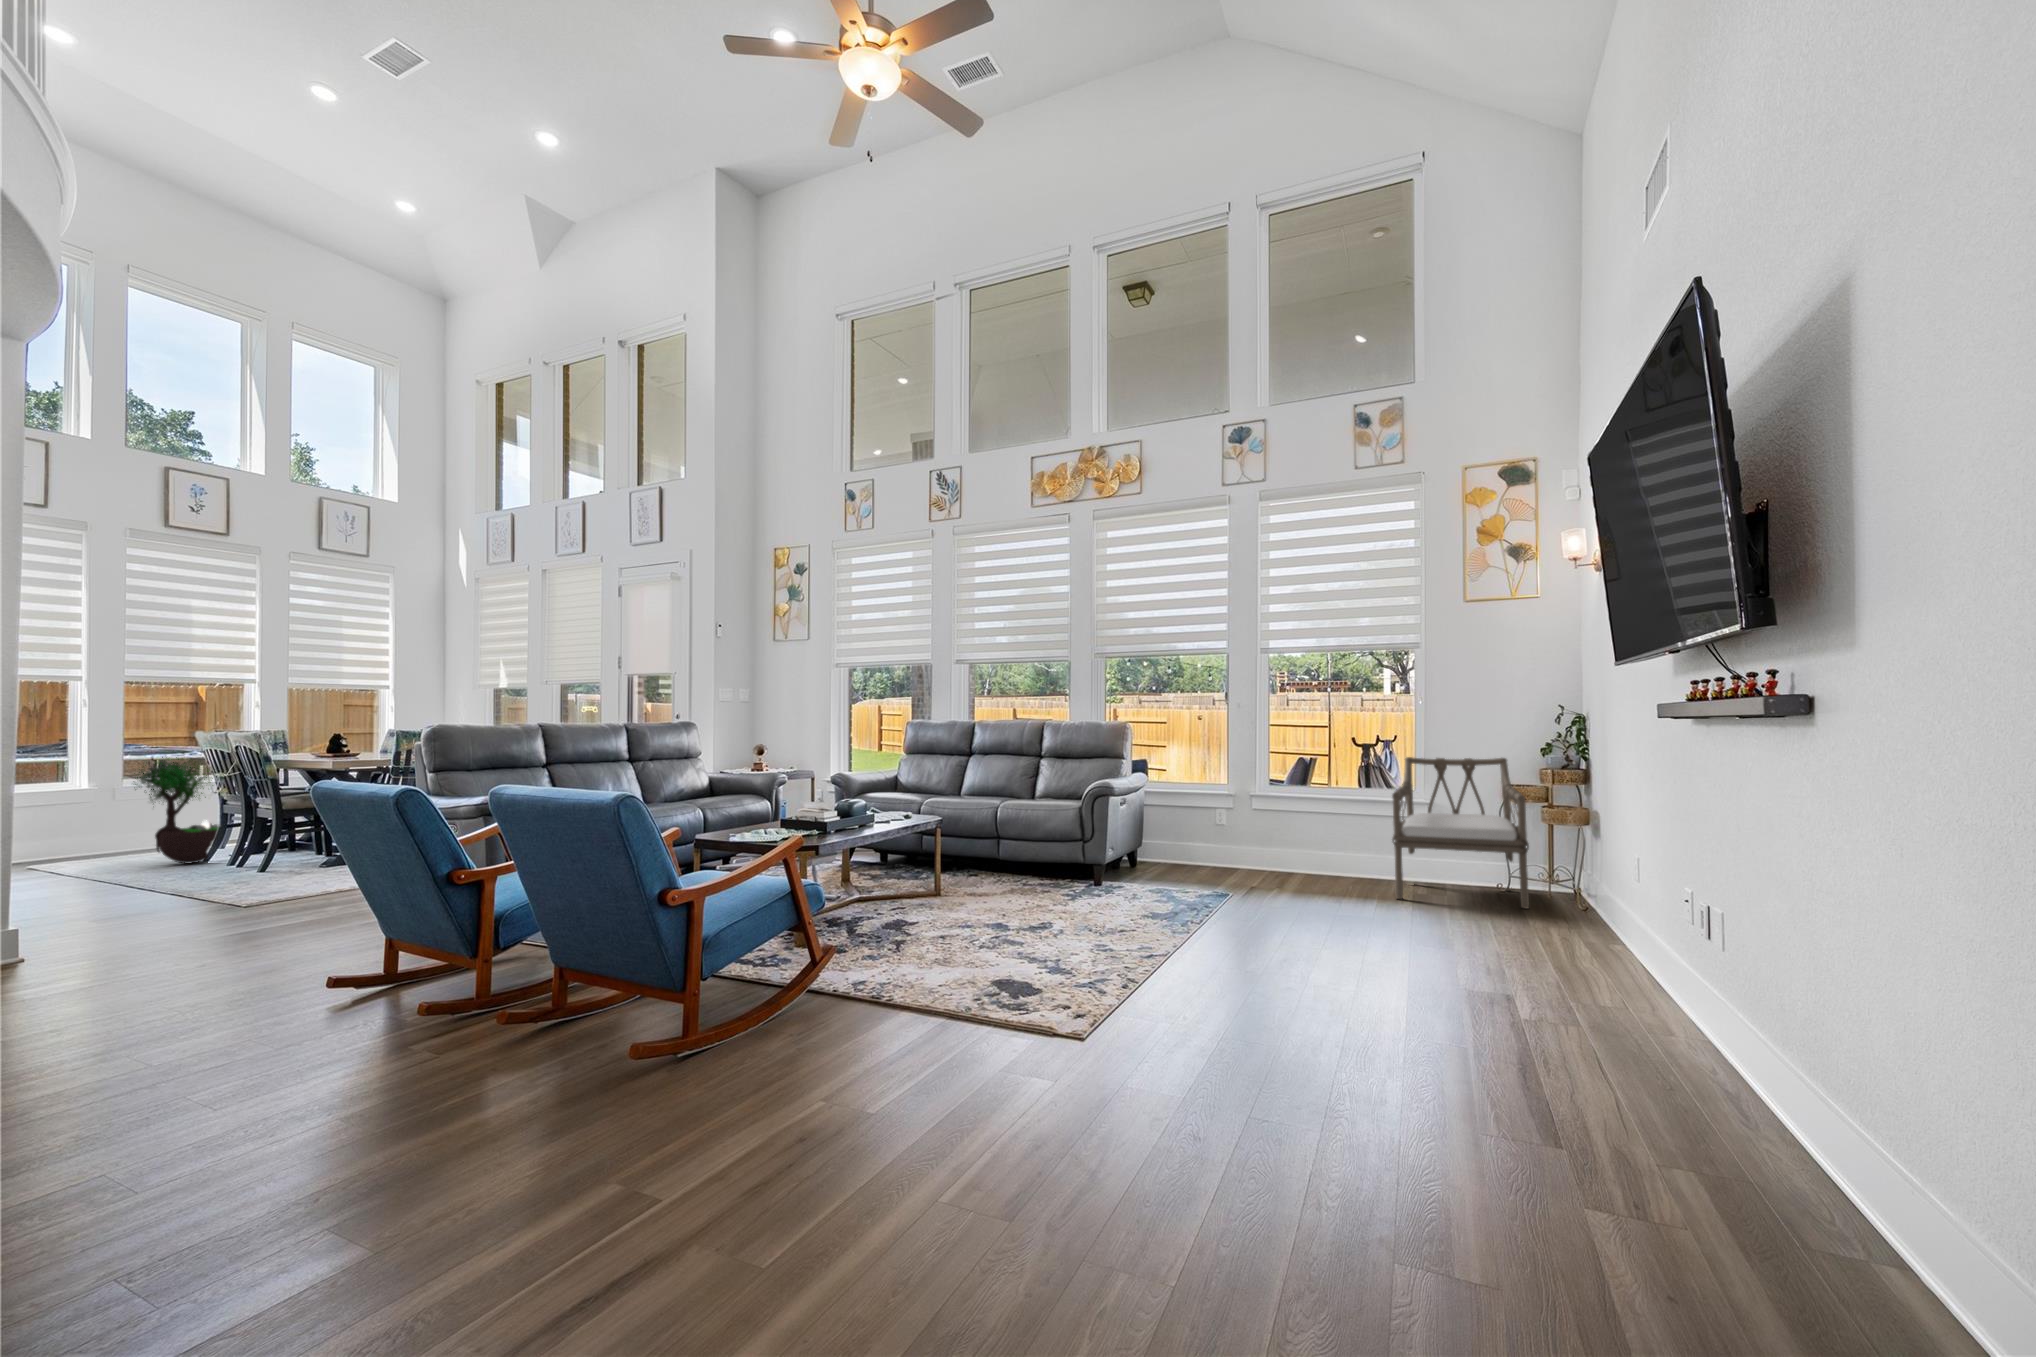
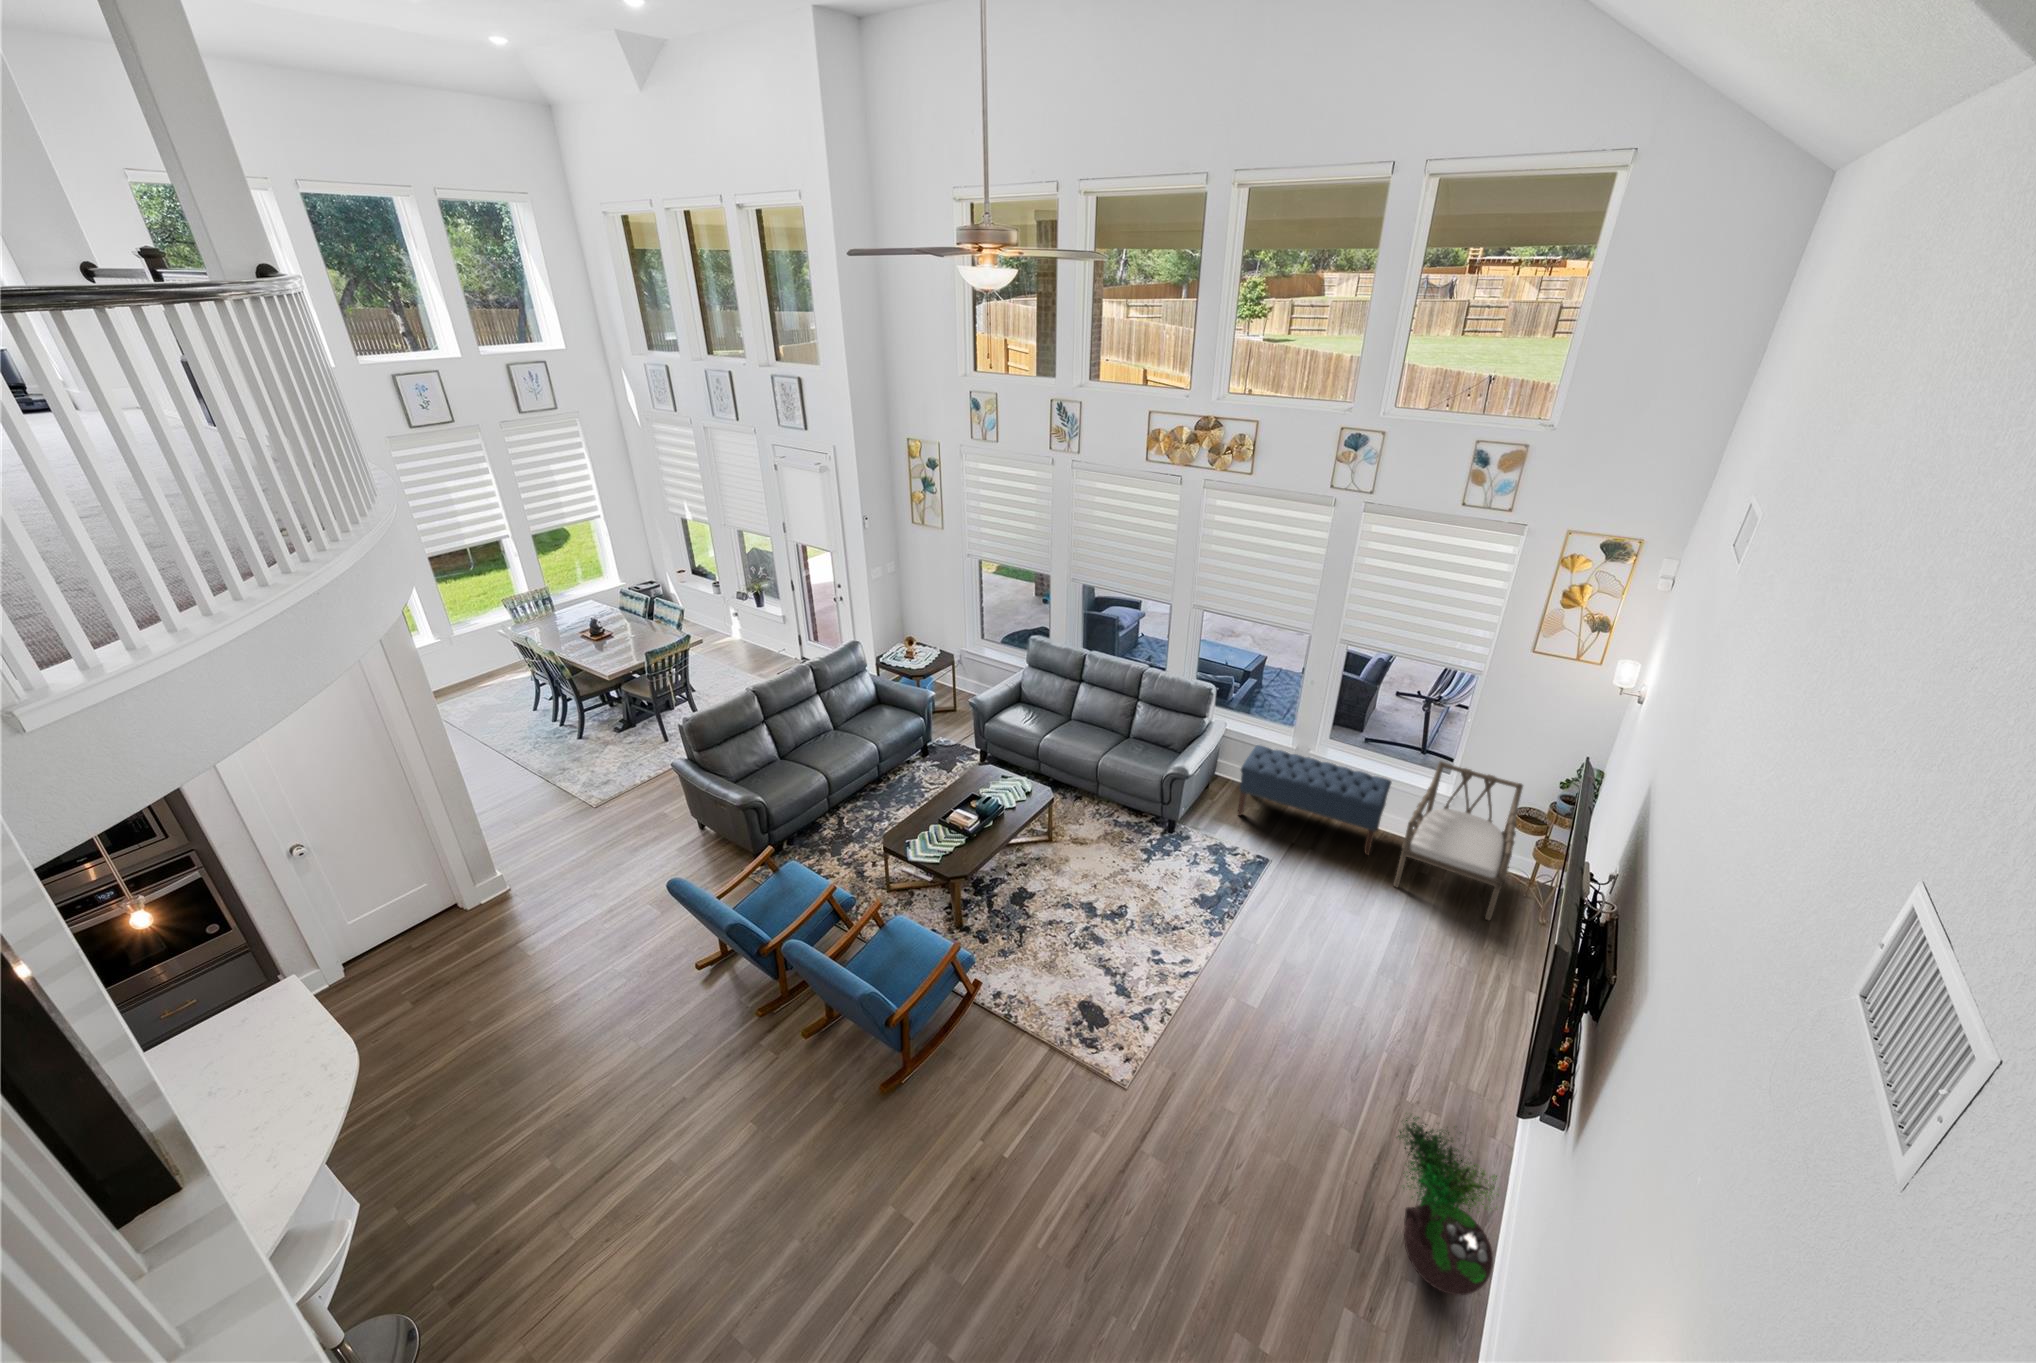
potted tree: present [134,757,219,863] -> present [1397,1117,1498,1295]
bench: none [1177,796,1358,888] -> present [1237,745,1391,855]

